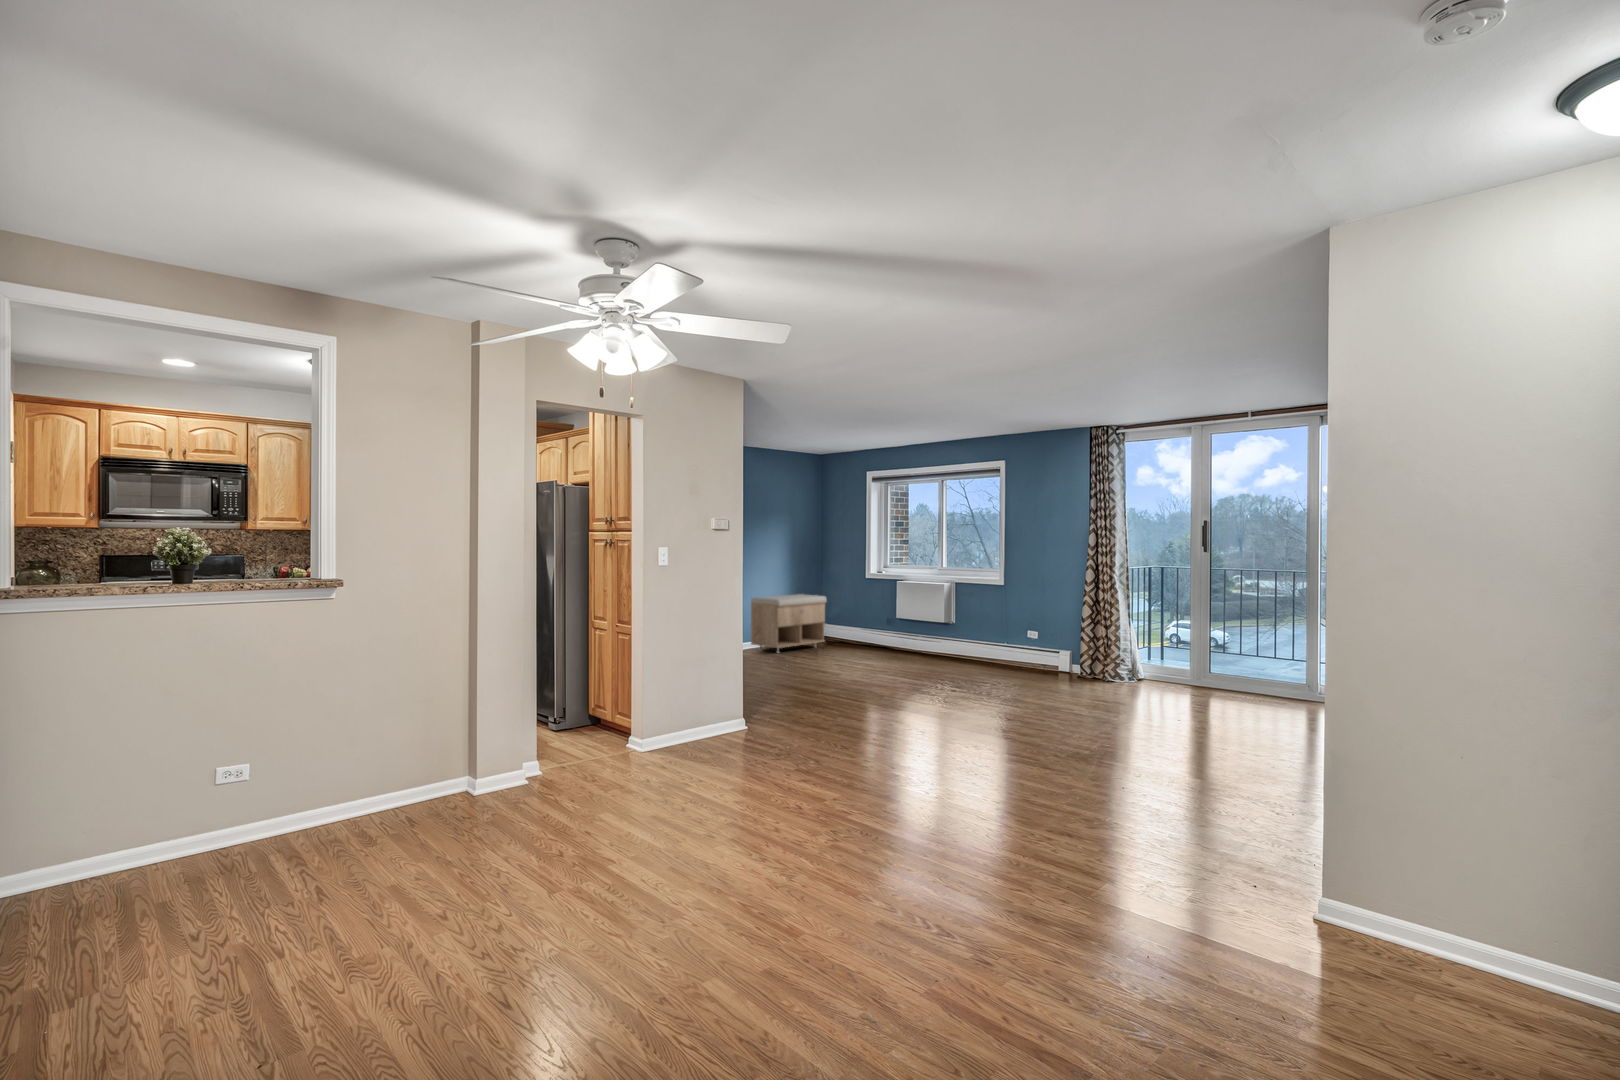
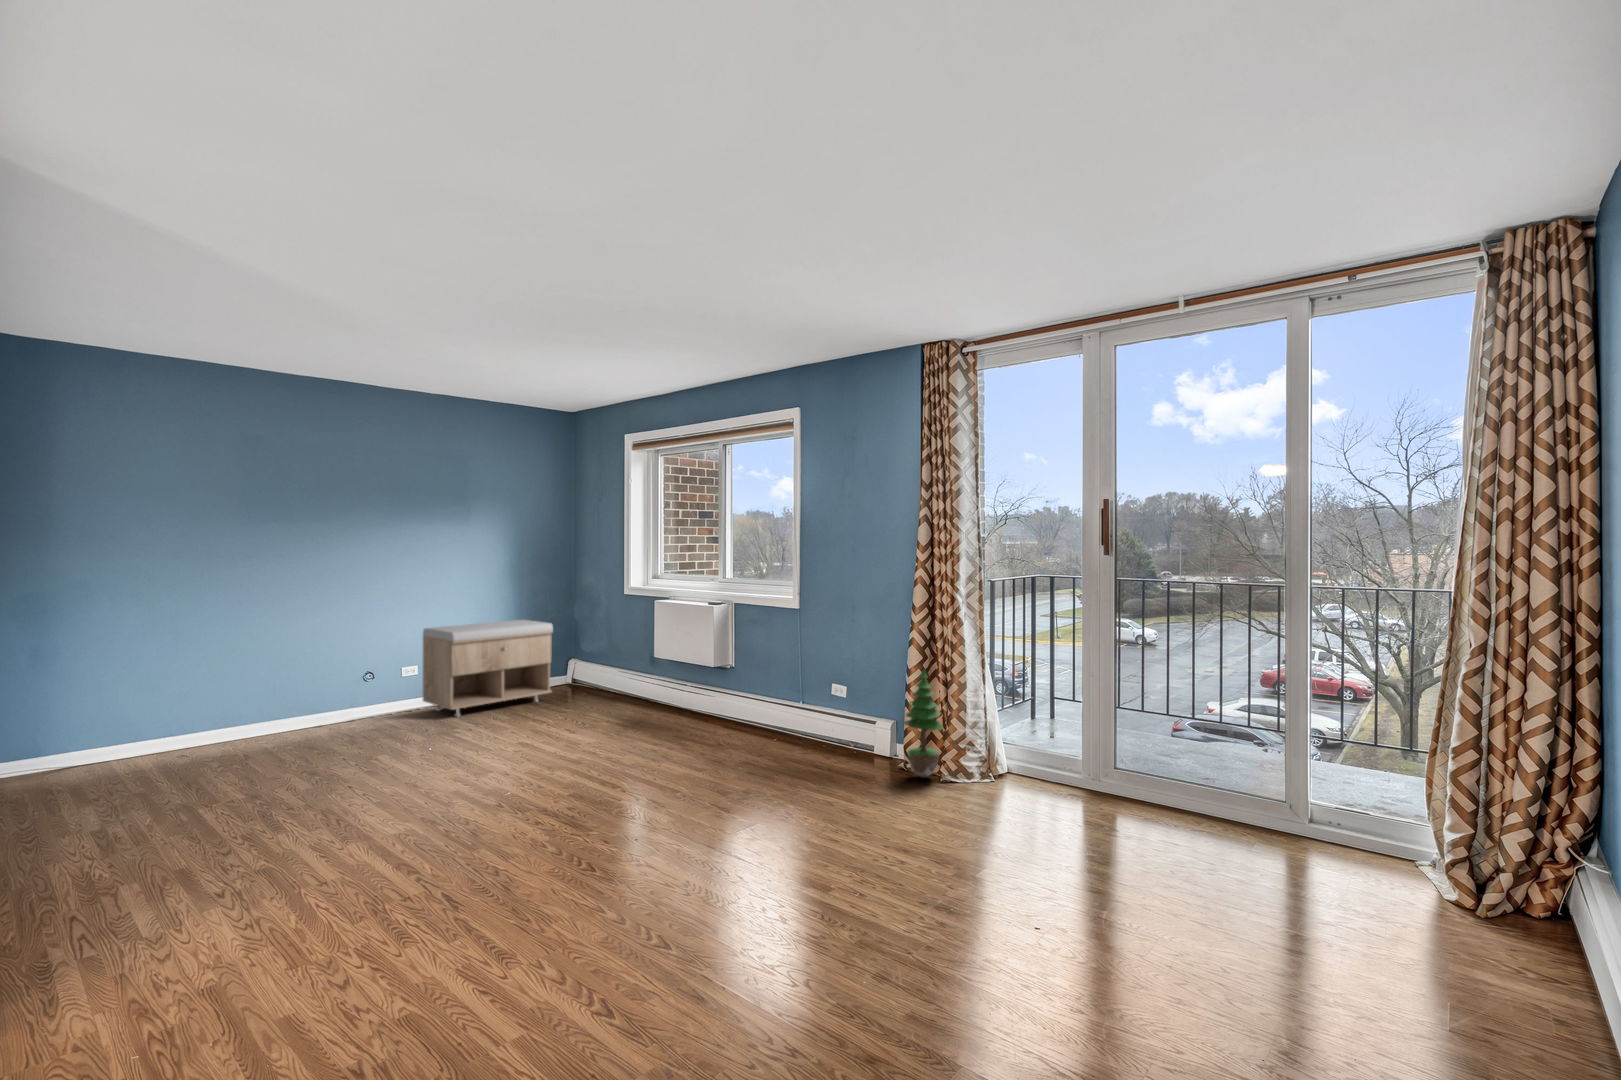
potted tree: none [1082,616,1107,680] -> present [904,669,943,778]

